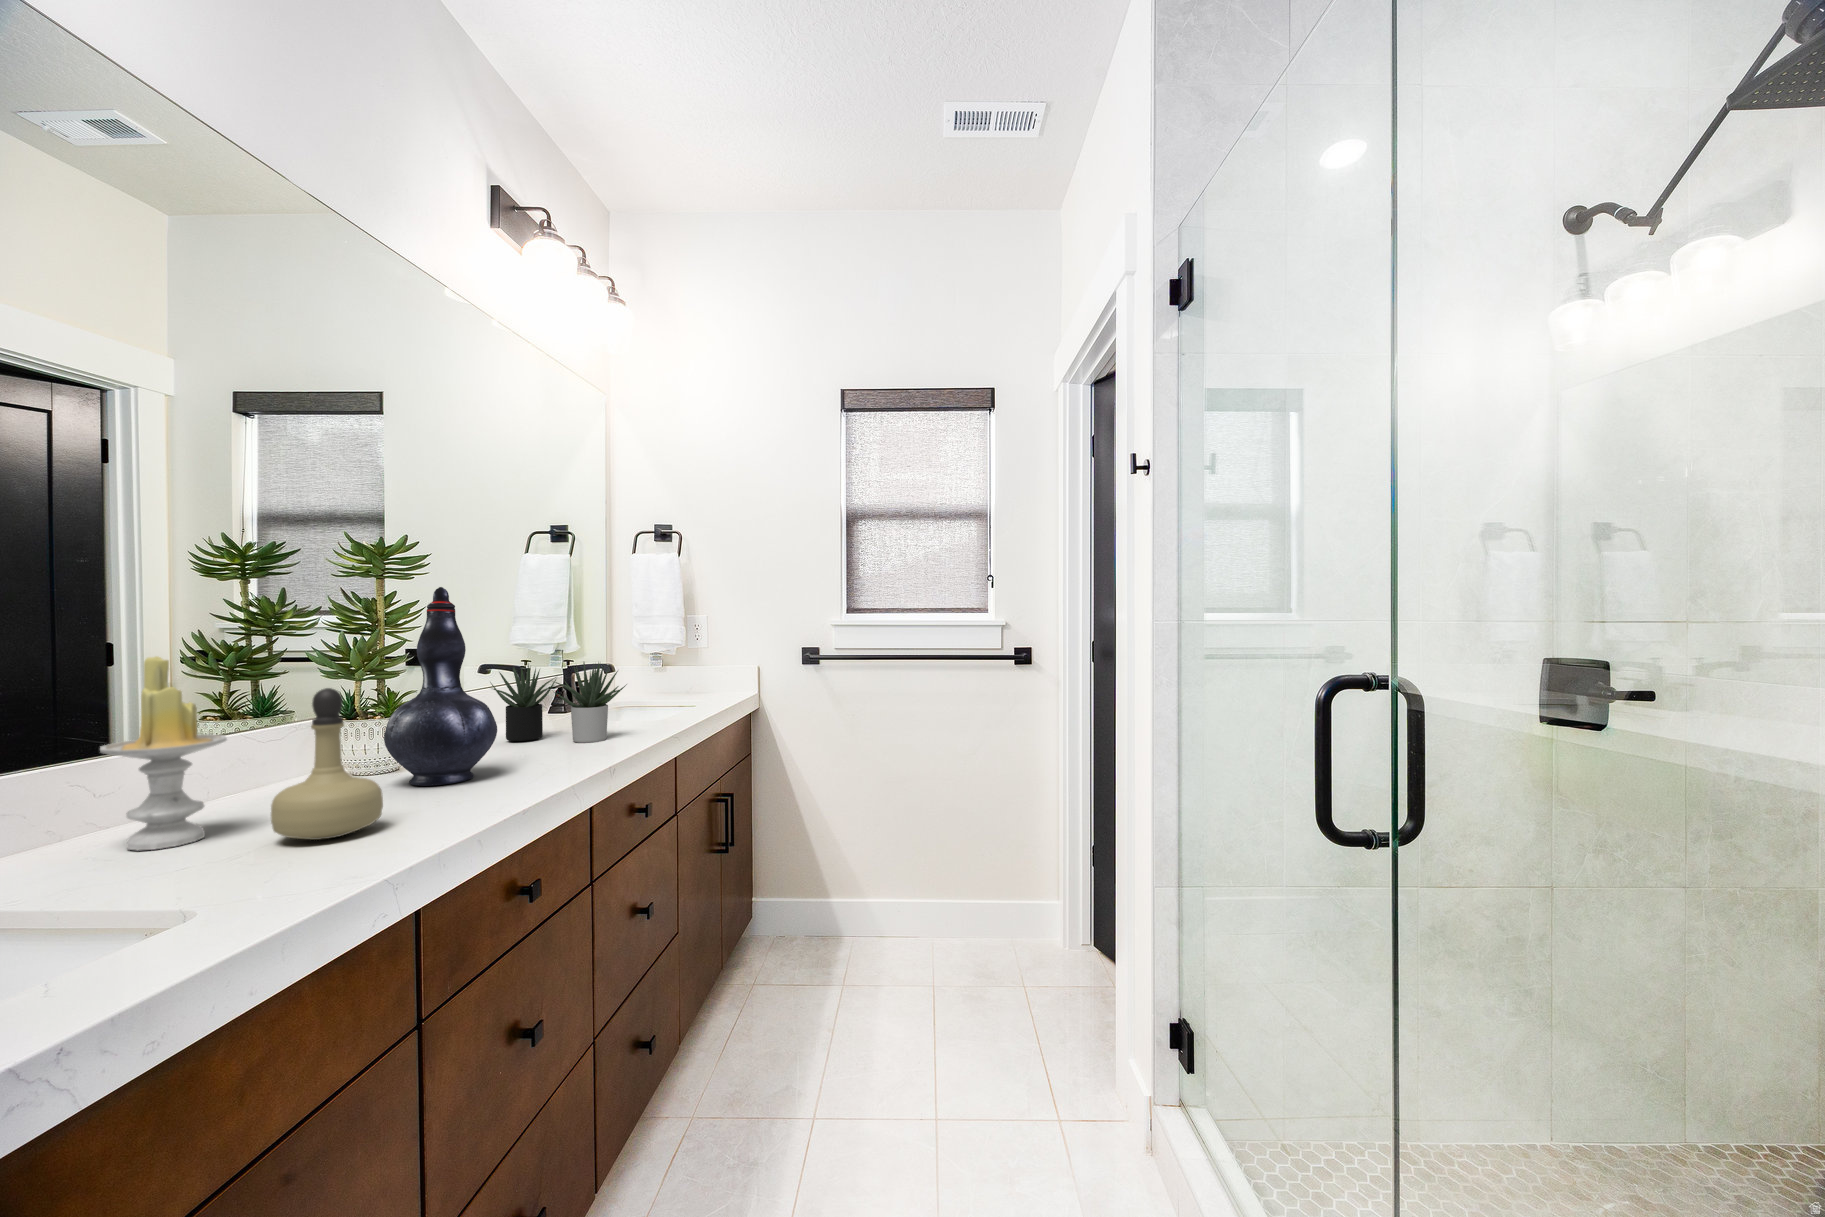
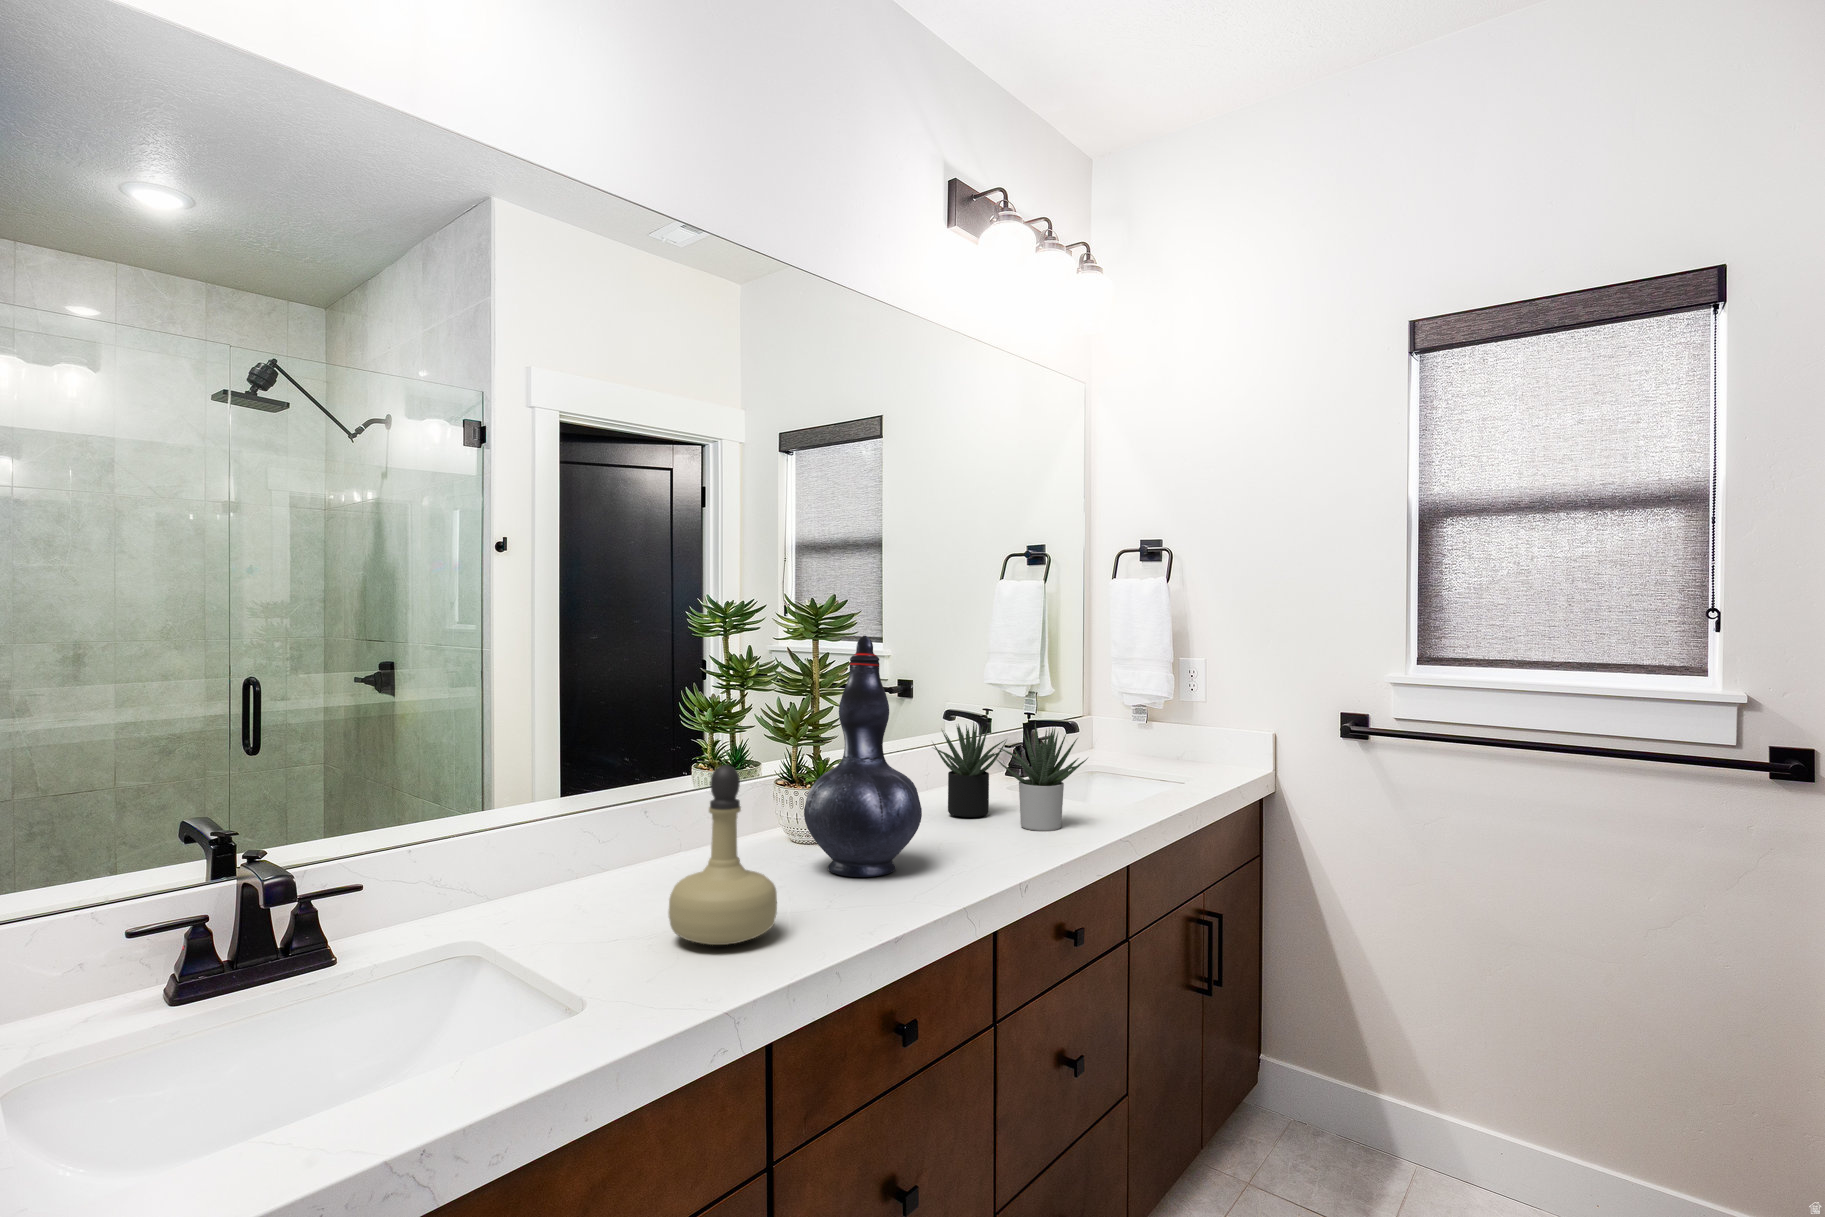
candle: present [100,656,227,851] -> none [542,714,647,923]

